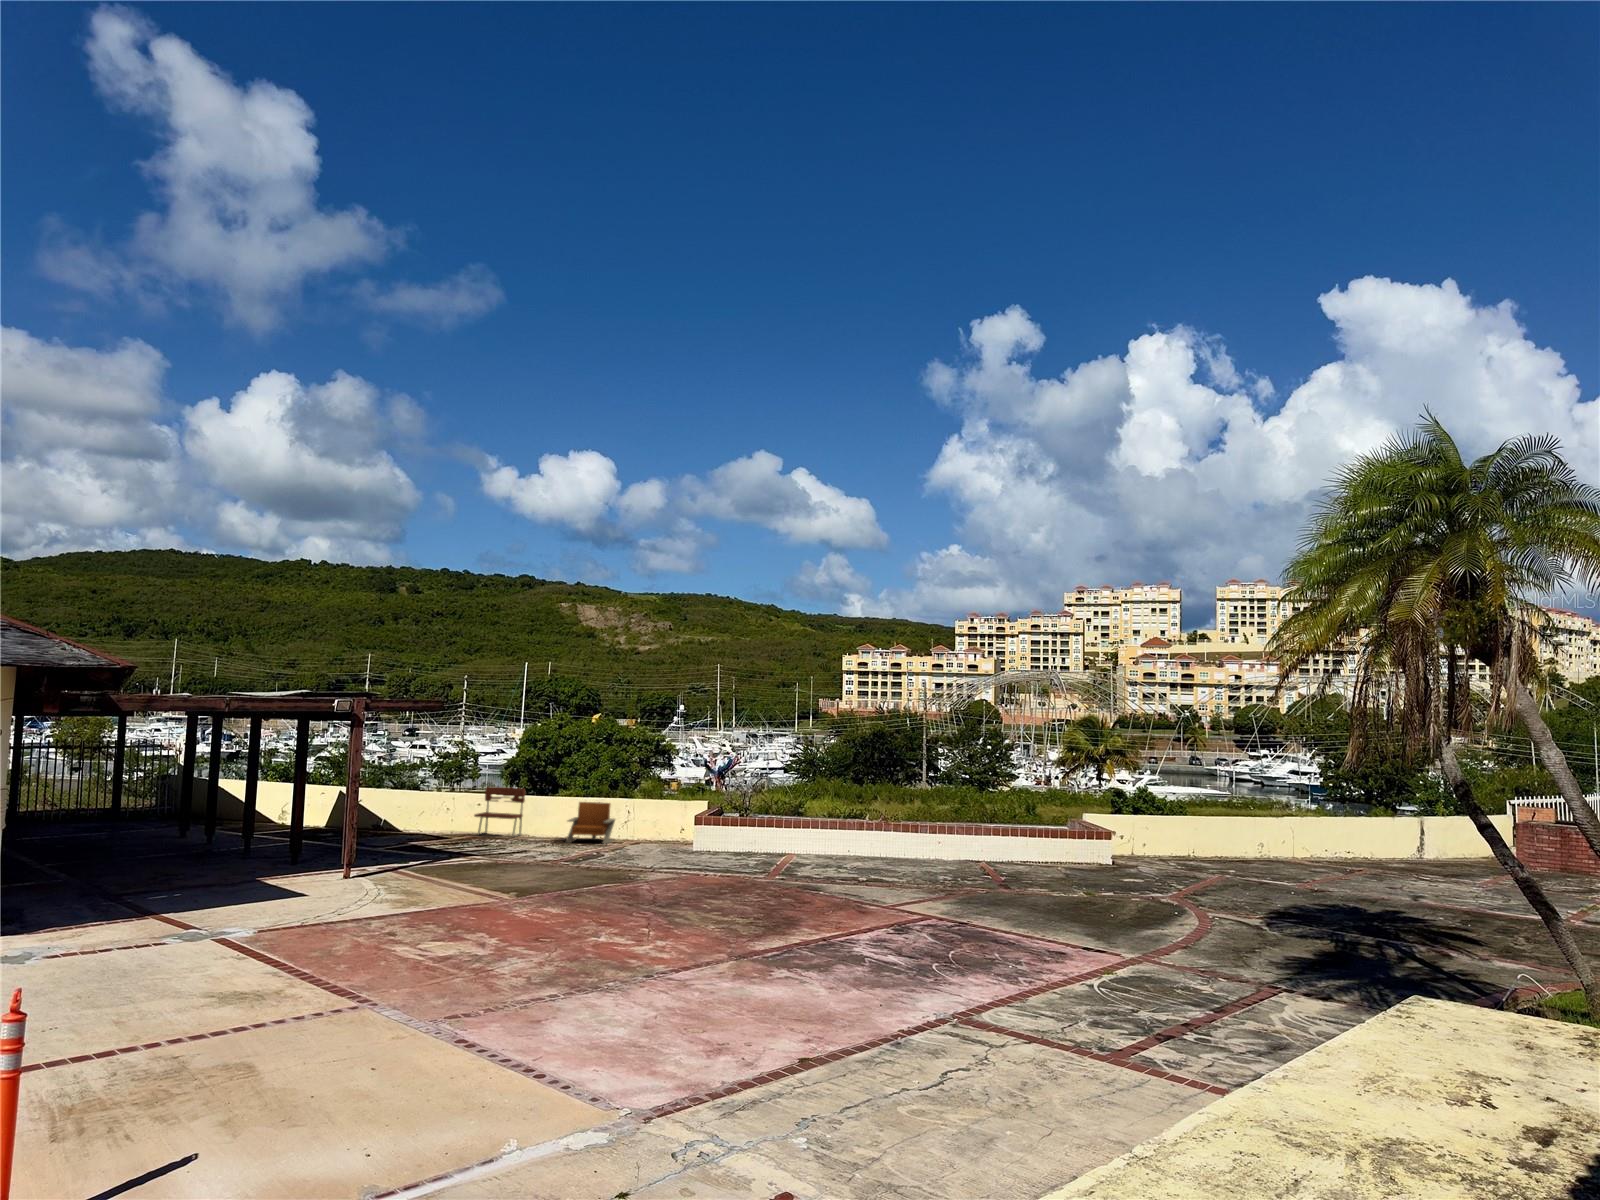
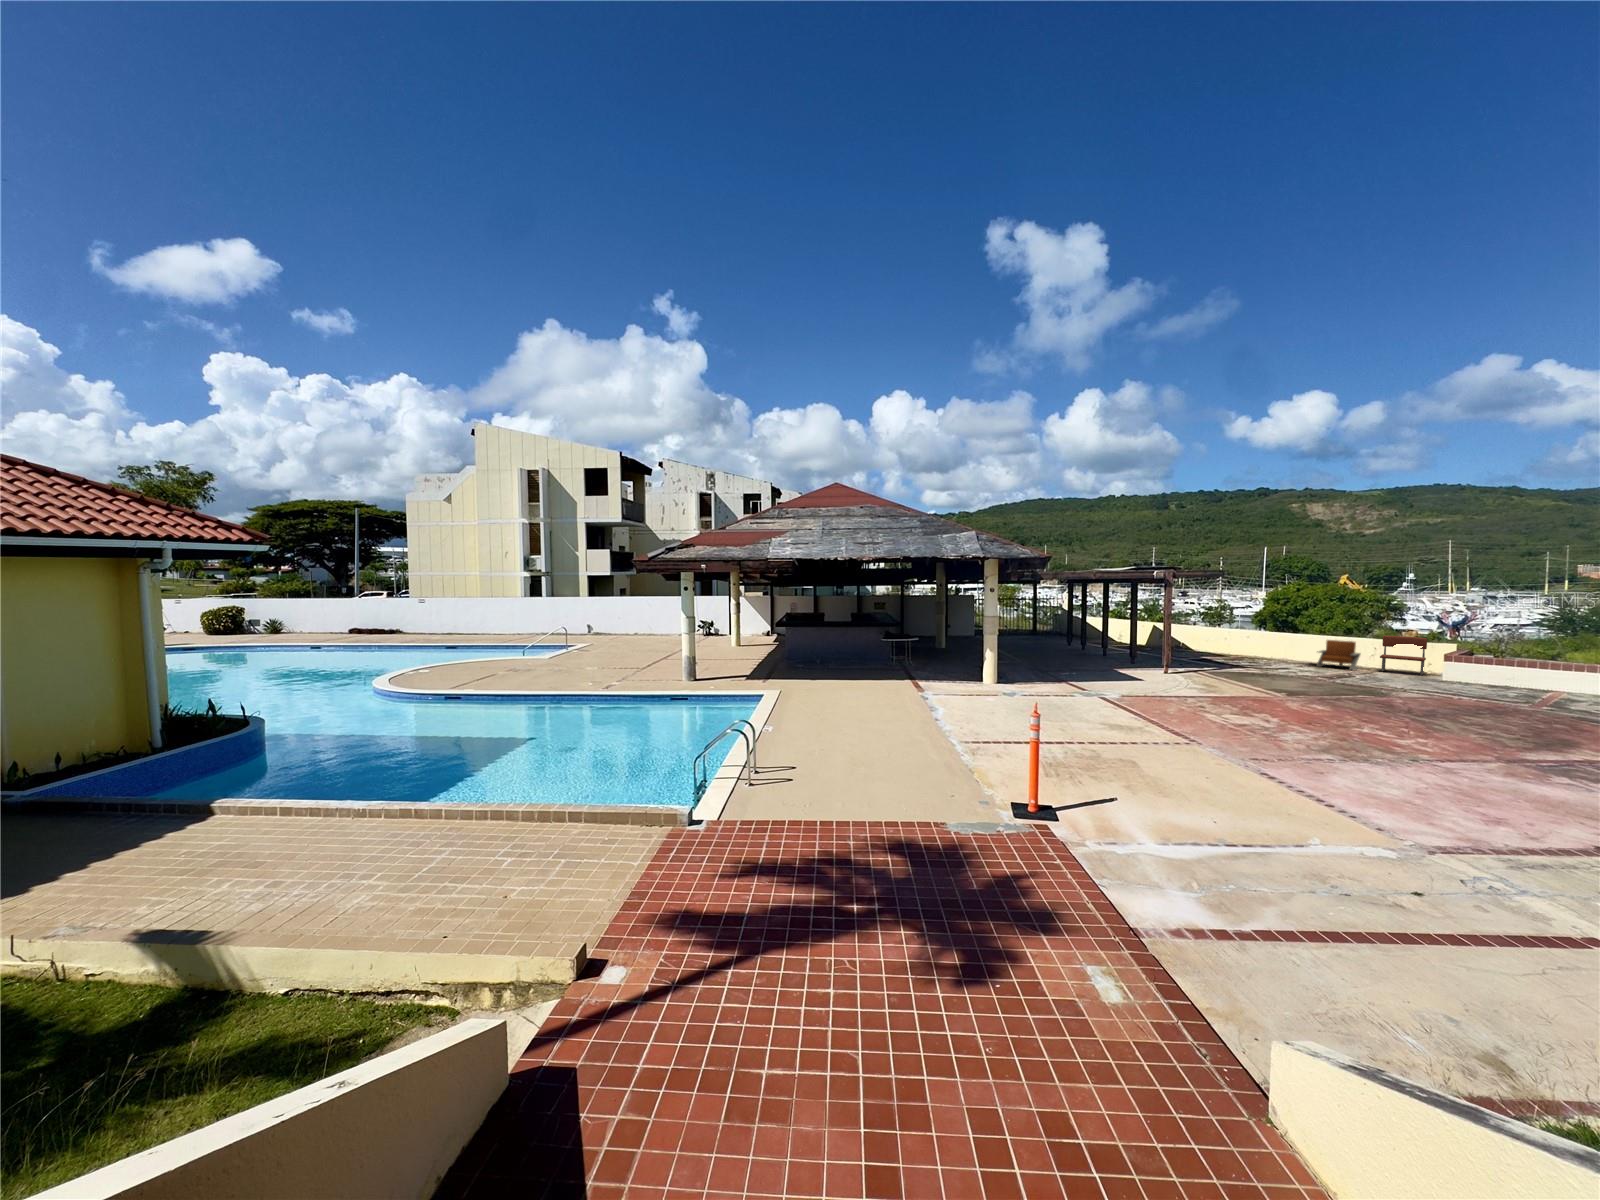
bench: present [474,787,525,837] -> present [1380,636,1427,675]

